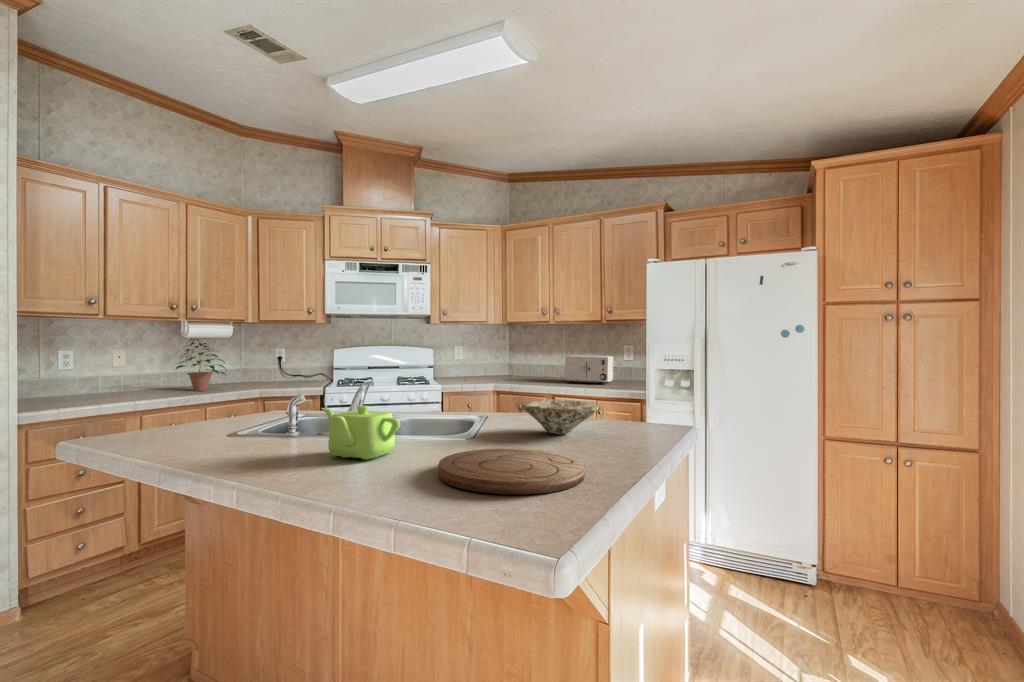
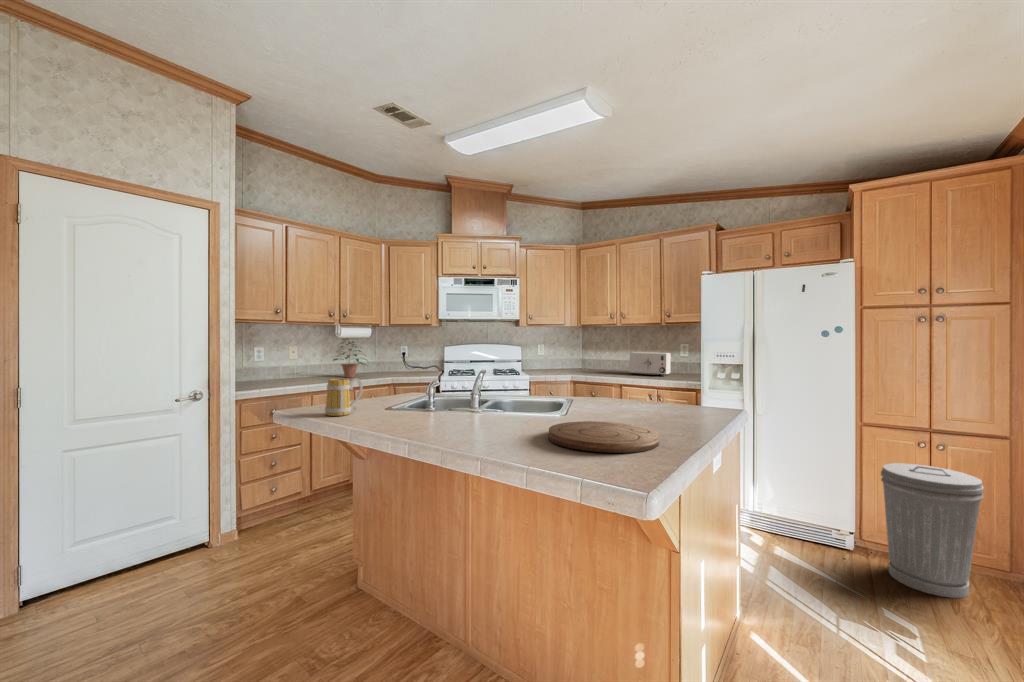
mug: none [129,394,190,448] -> present [325,378,363,416]
bowl: present [521,400,599,434] -> none [603,387,666,413]
teapot: present [322,406,400,460] -> none [458,388,516,427]
trash can: none [845,483,953,637] -> present [881,463,984,598]

